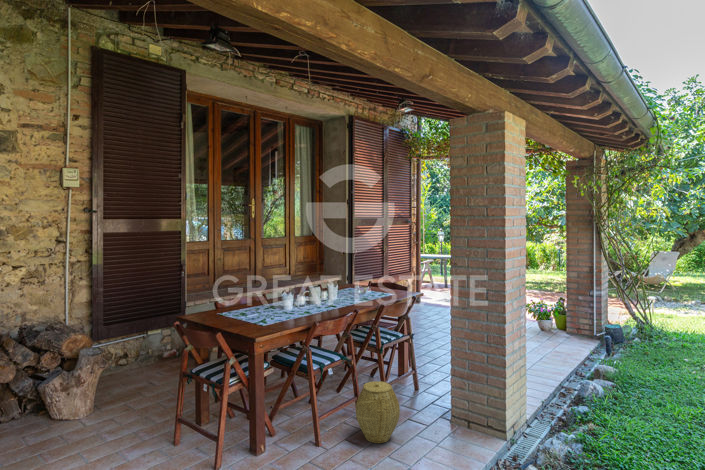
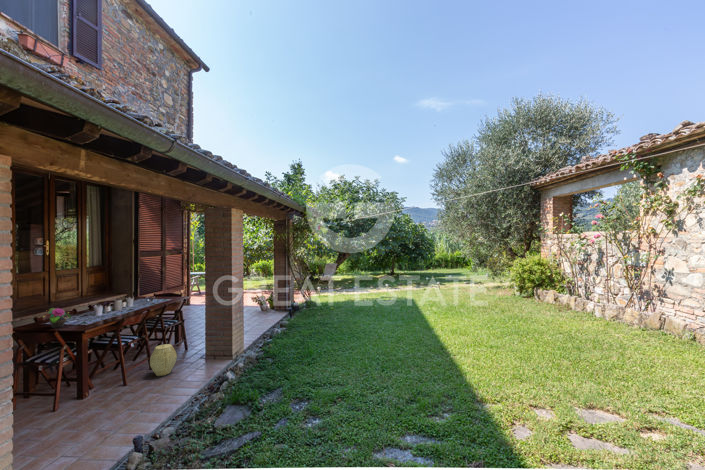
potted flower: none [212,291,248,323] -> present [48,308,71,328]

